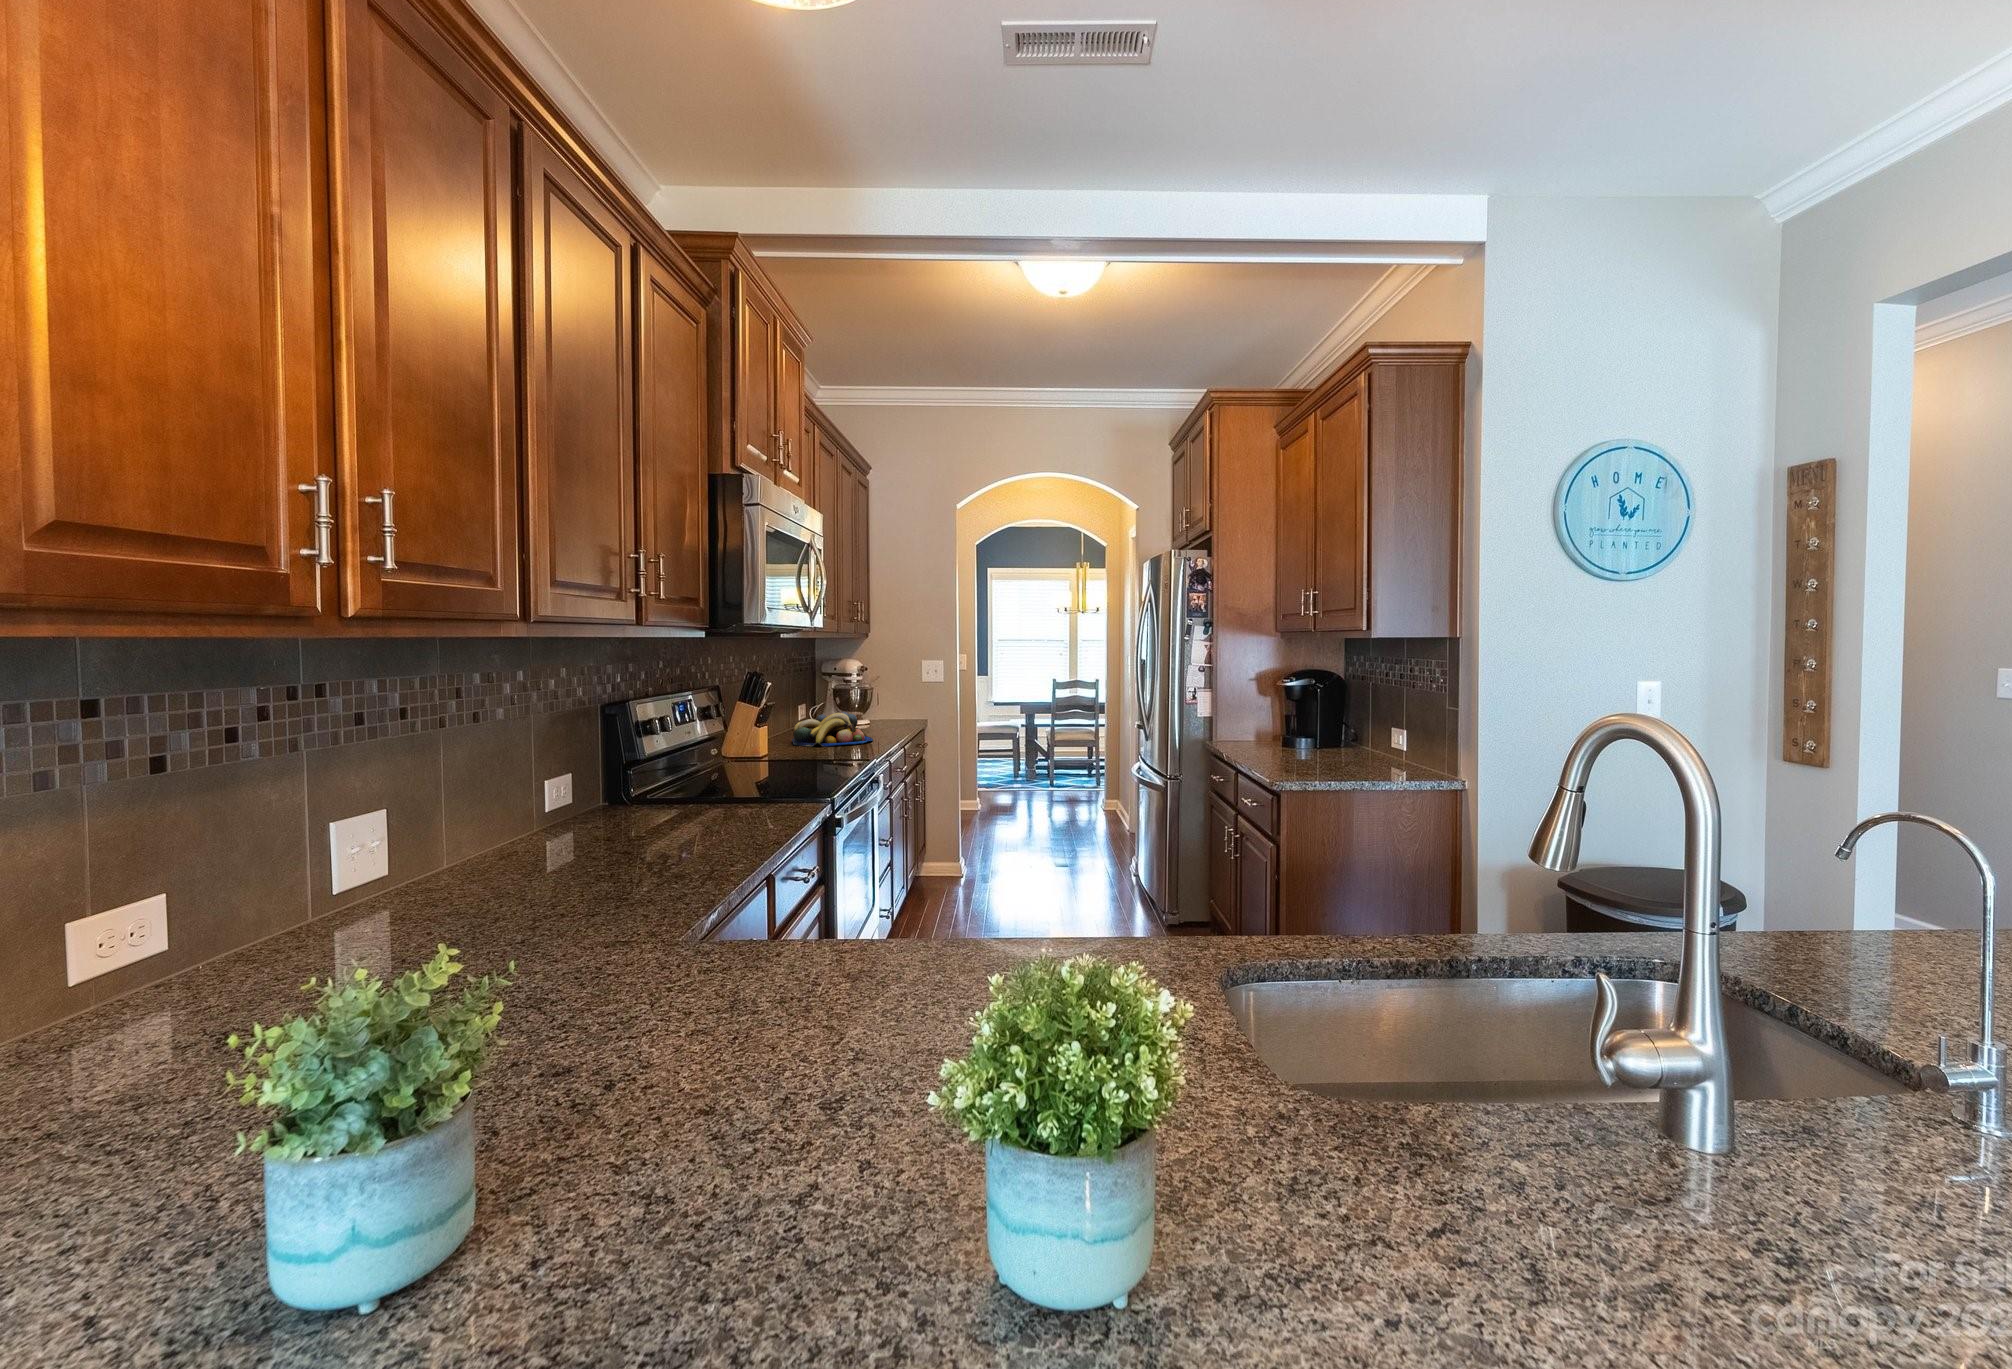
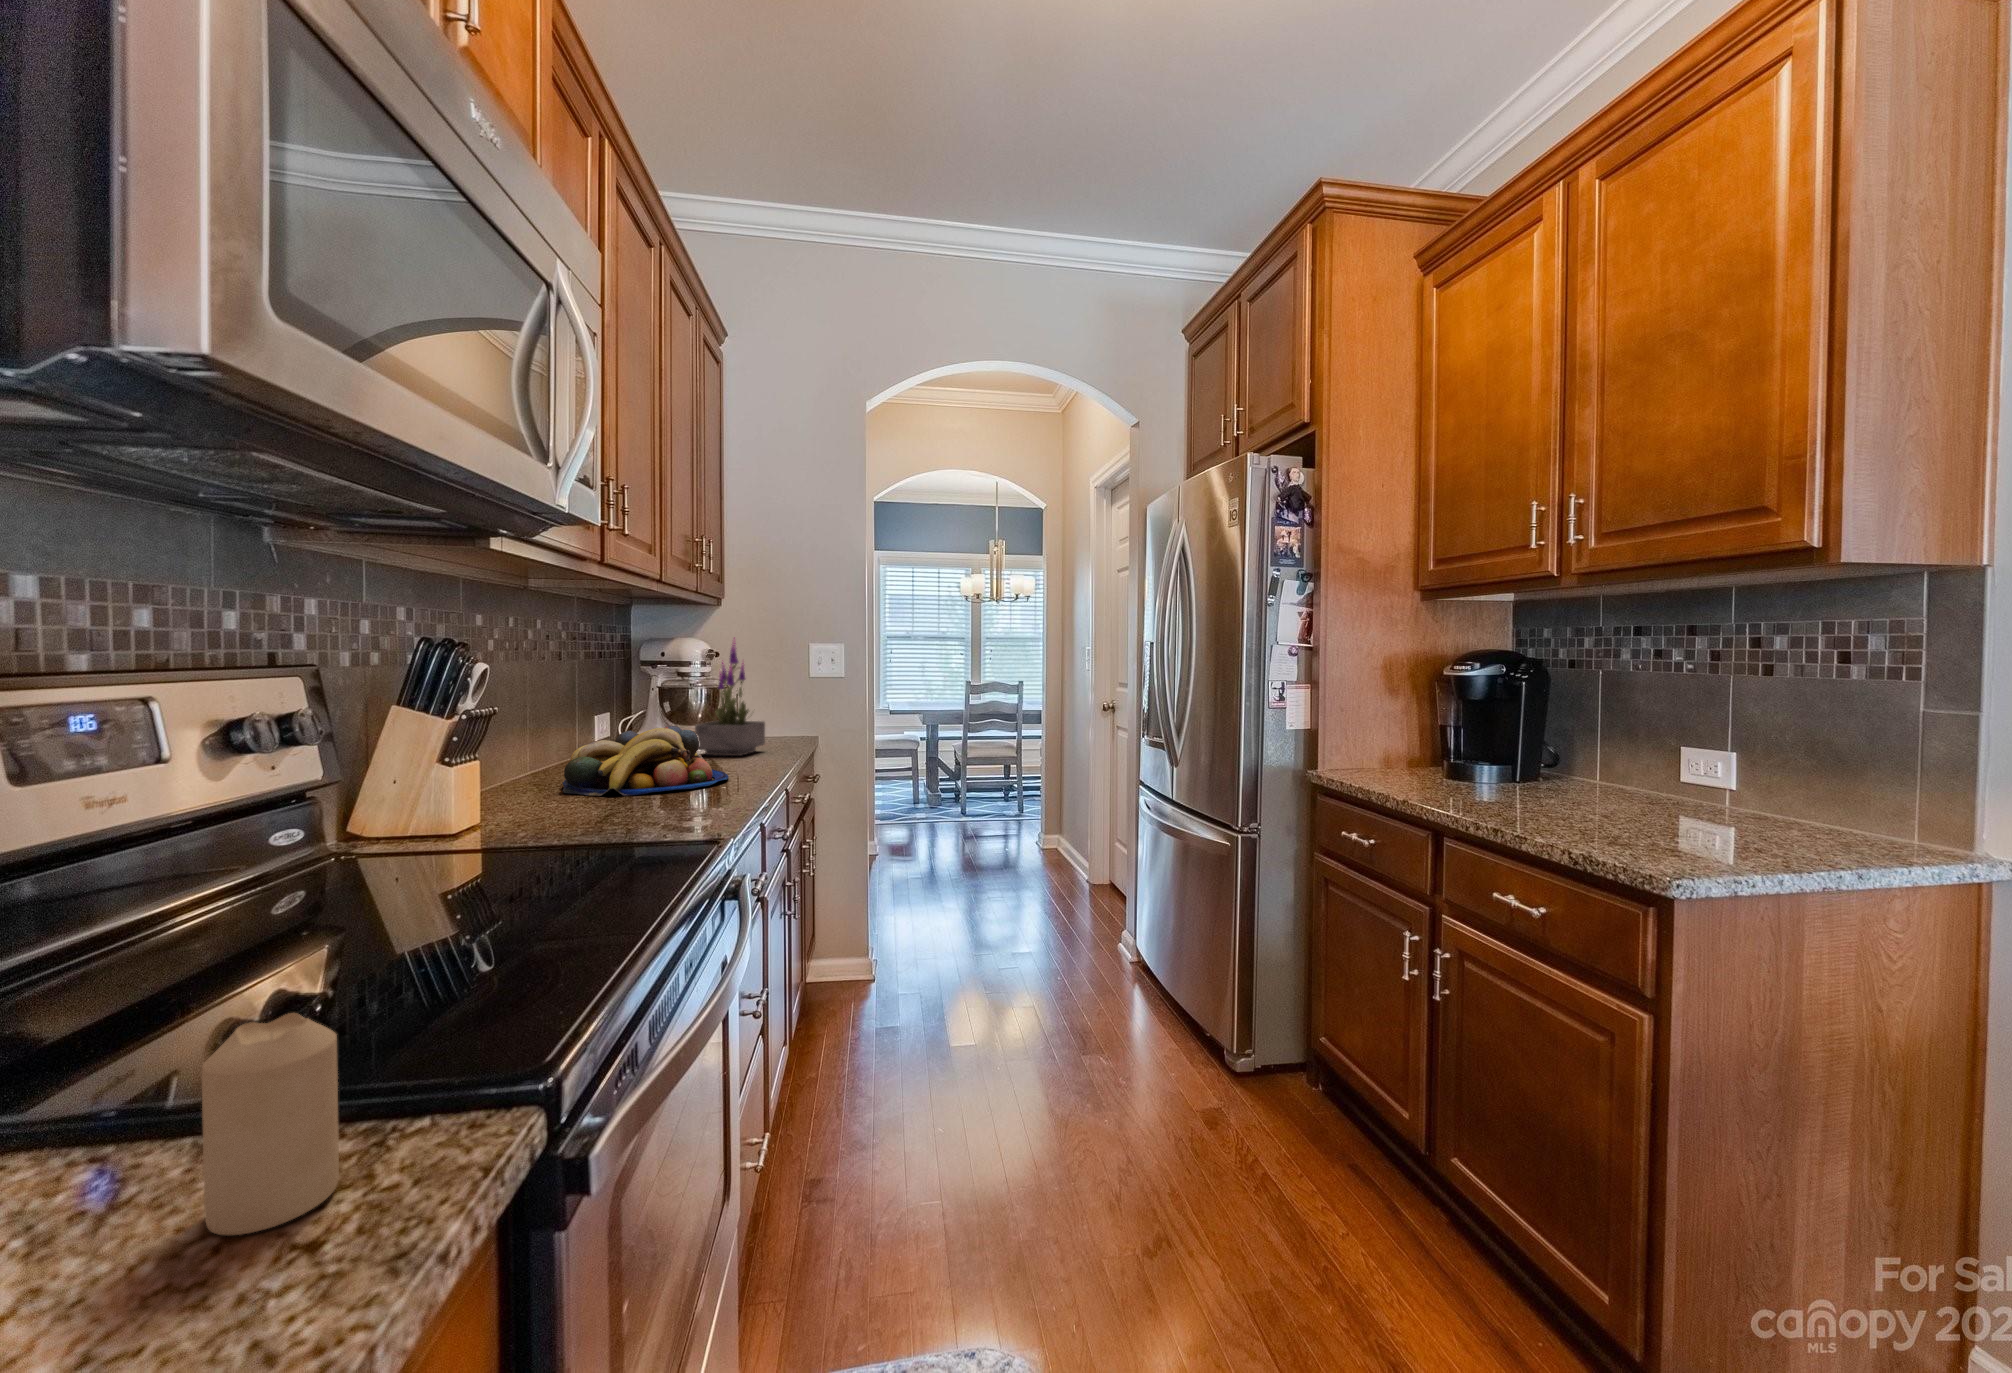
potted plant: none [854,659,894,730] -> present [695,637,765,756]
candle: none [774,770,796,810] -> present [202,1013,339,1235]

